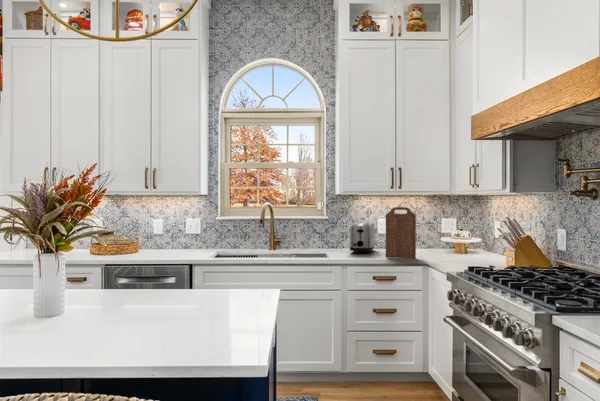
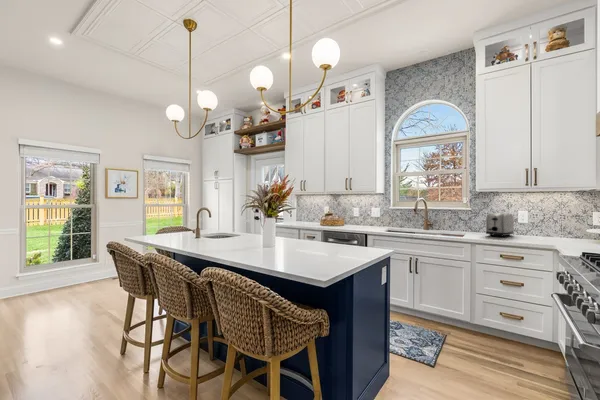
cutting board: present [386,207,416,258] -> none [515,201,547,244]

